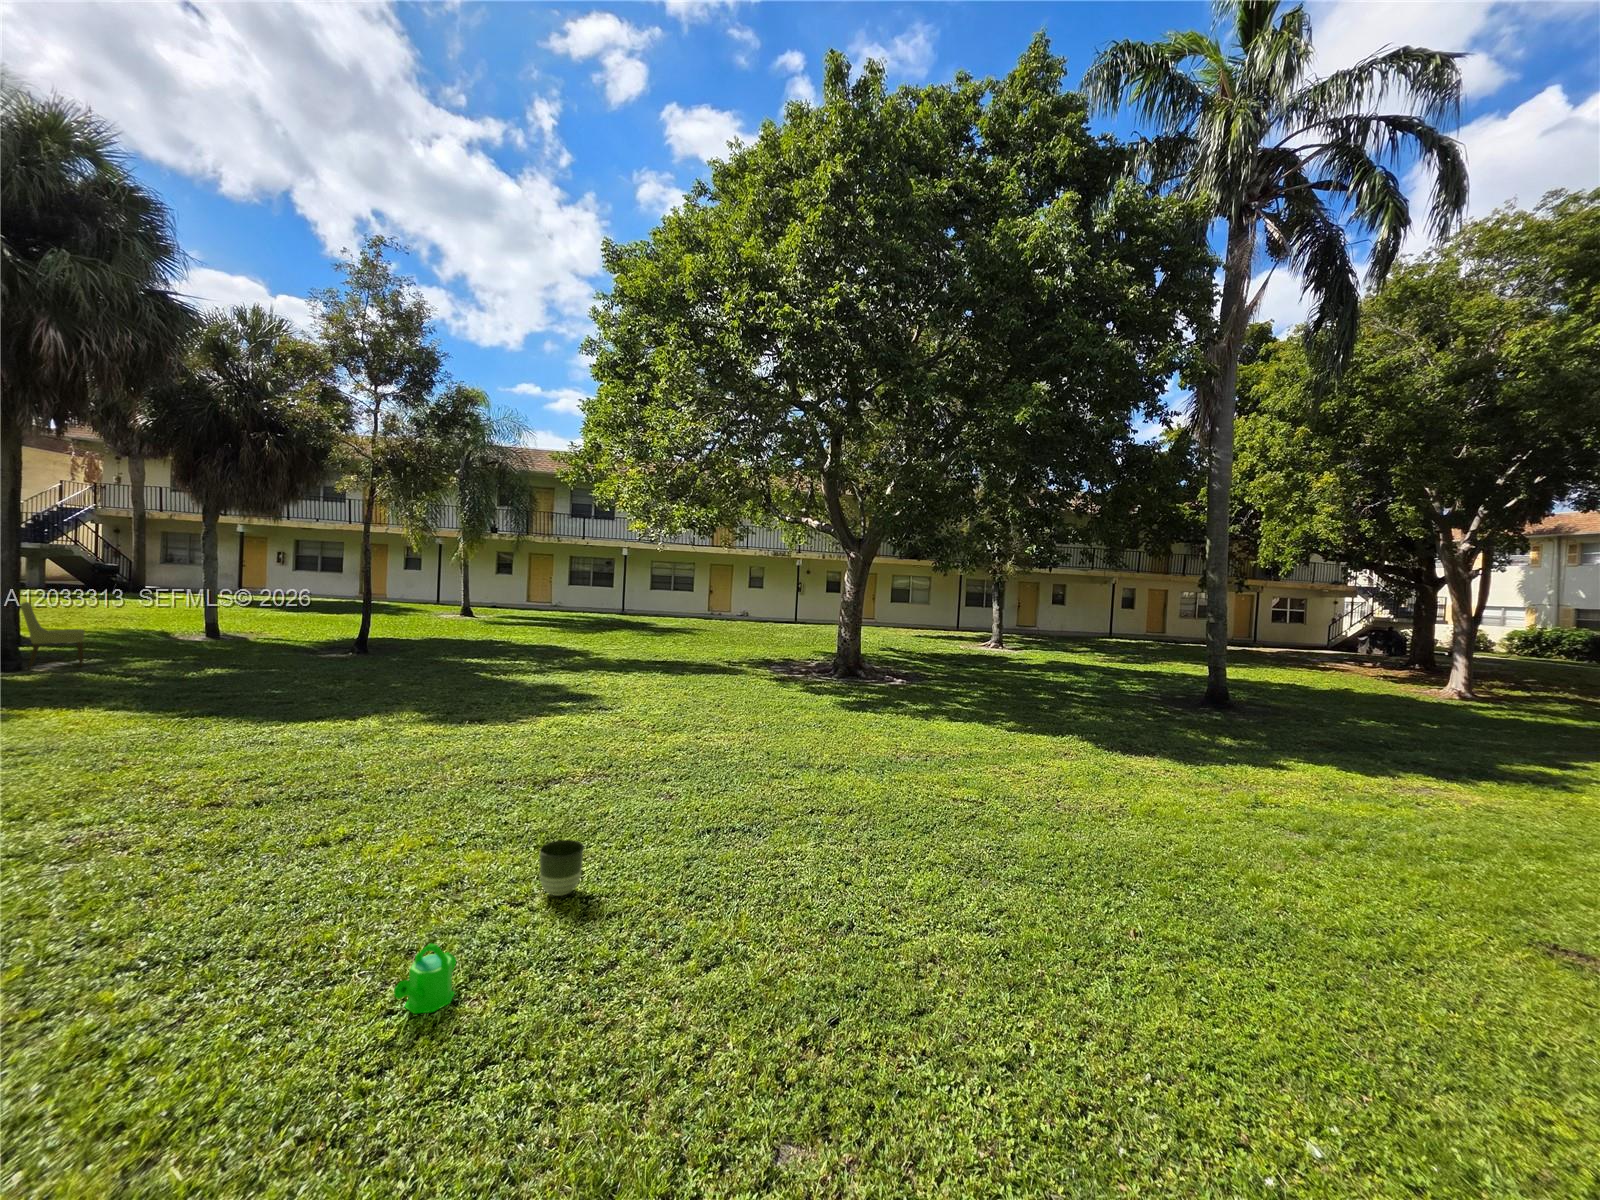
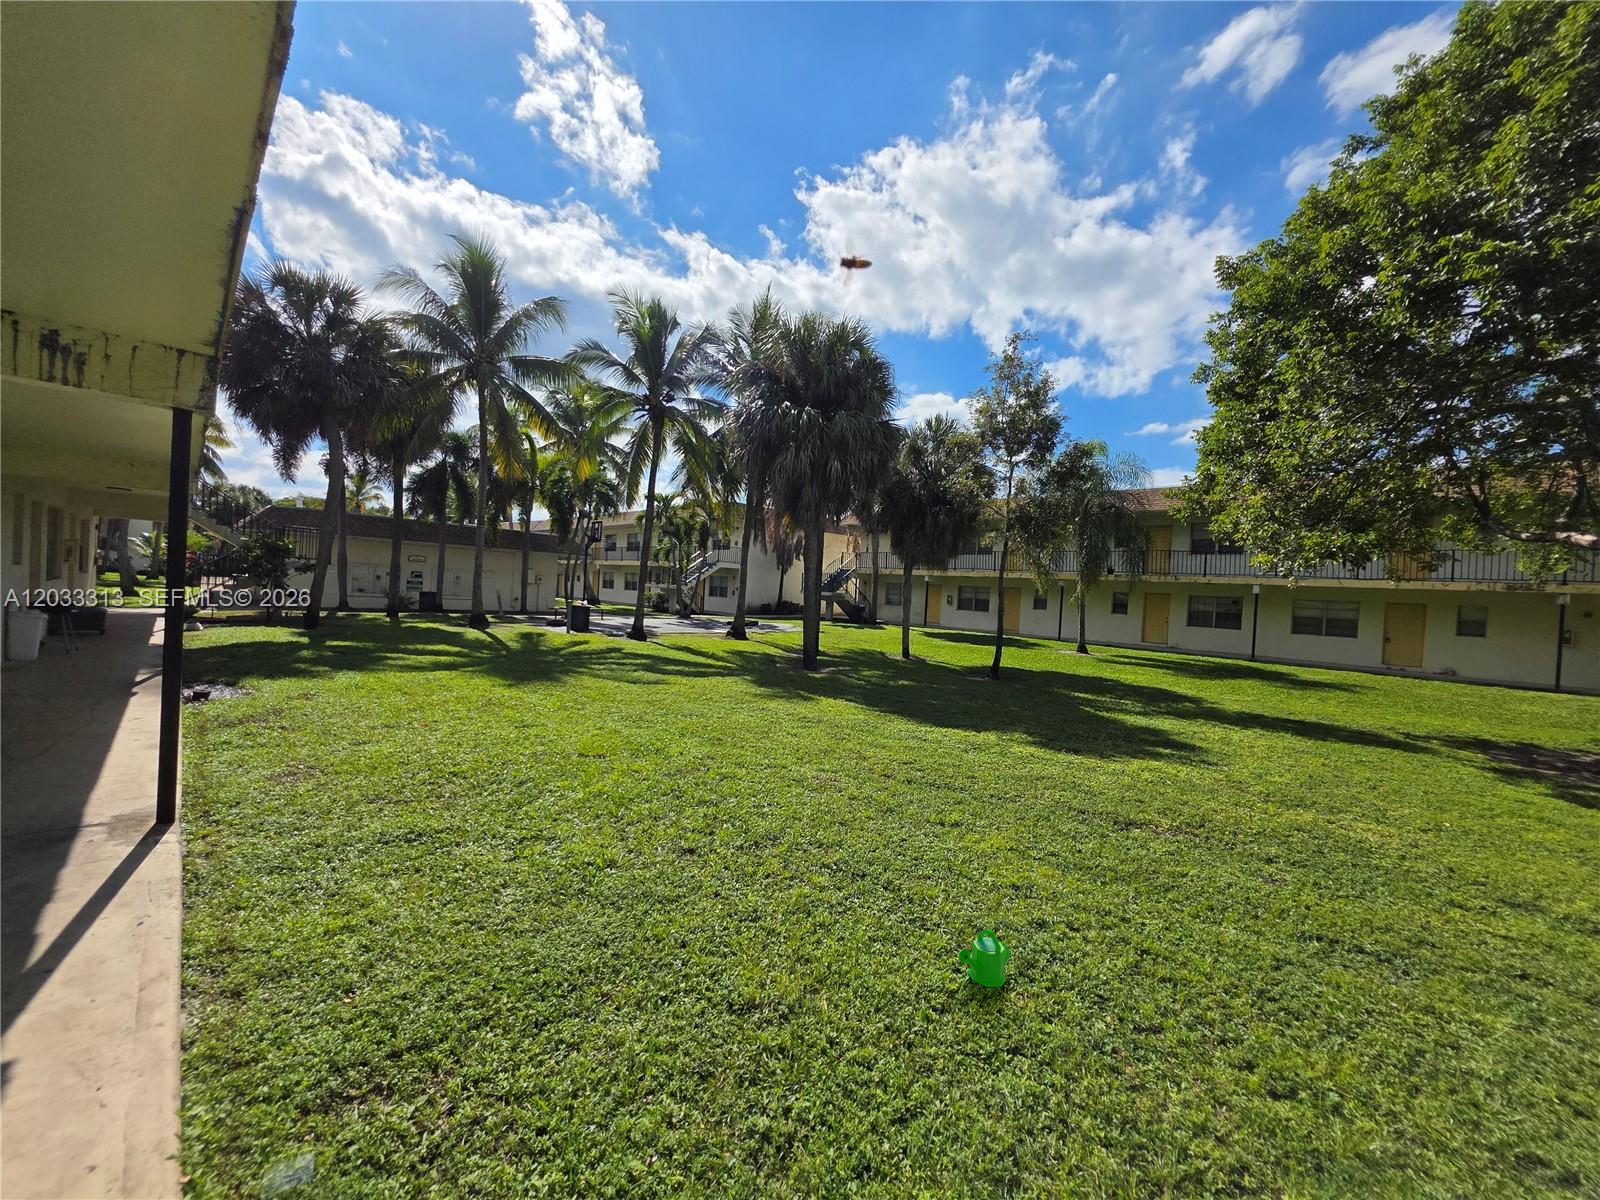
chair: present [20,602,85,668] -> none [815,626,841,668]
planter: present [540,840,584,896] -> none [1097,881,1143,938]

